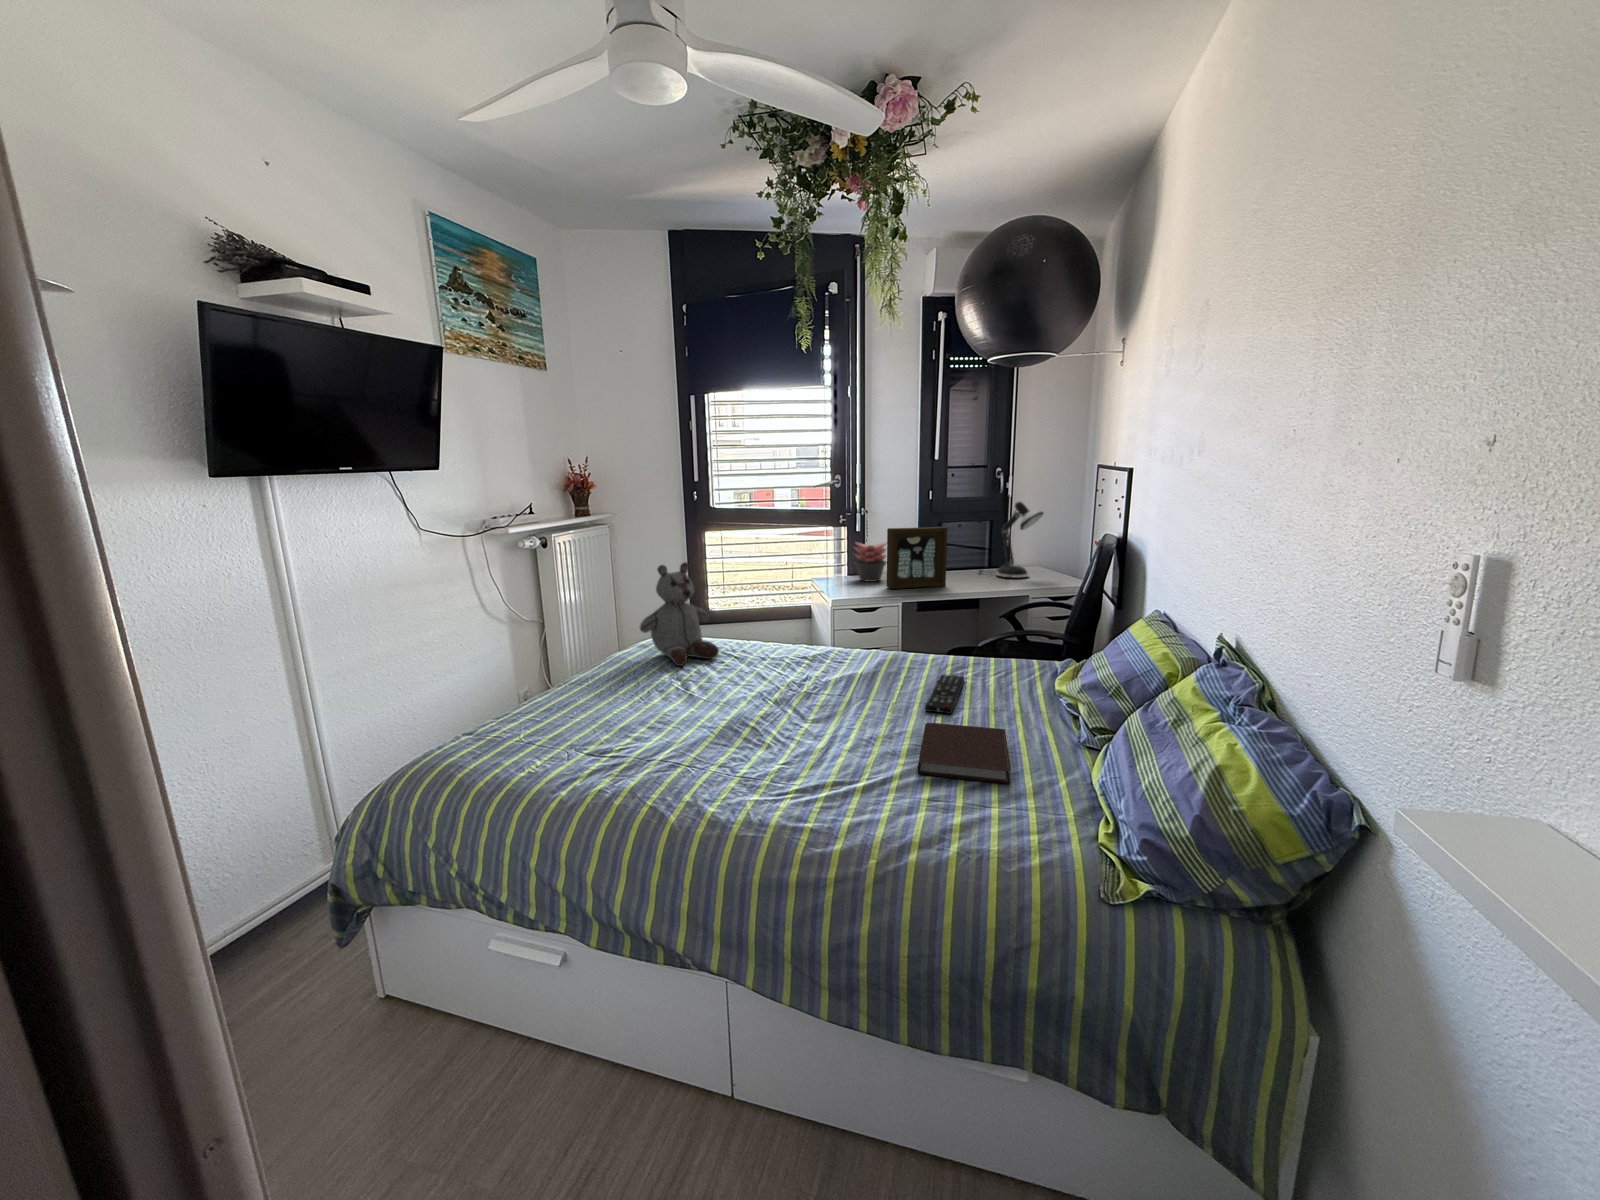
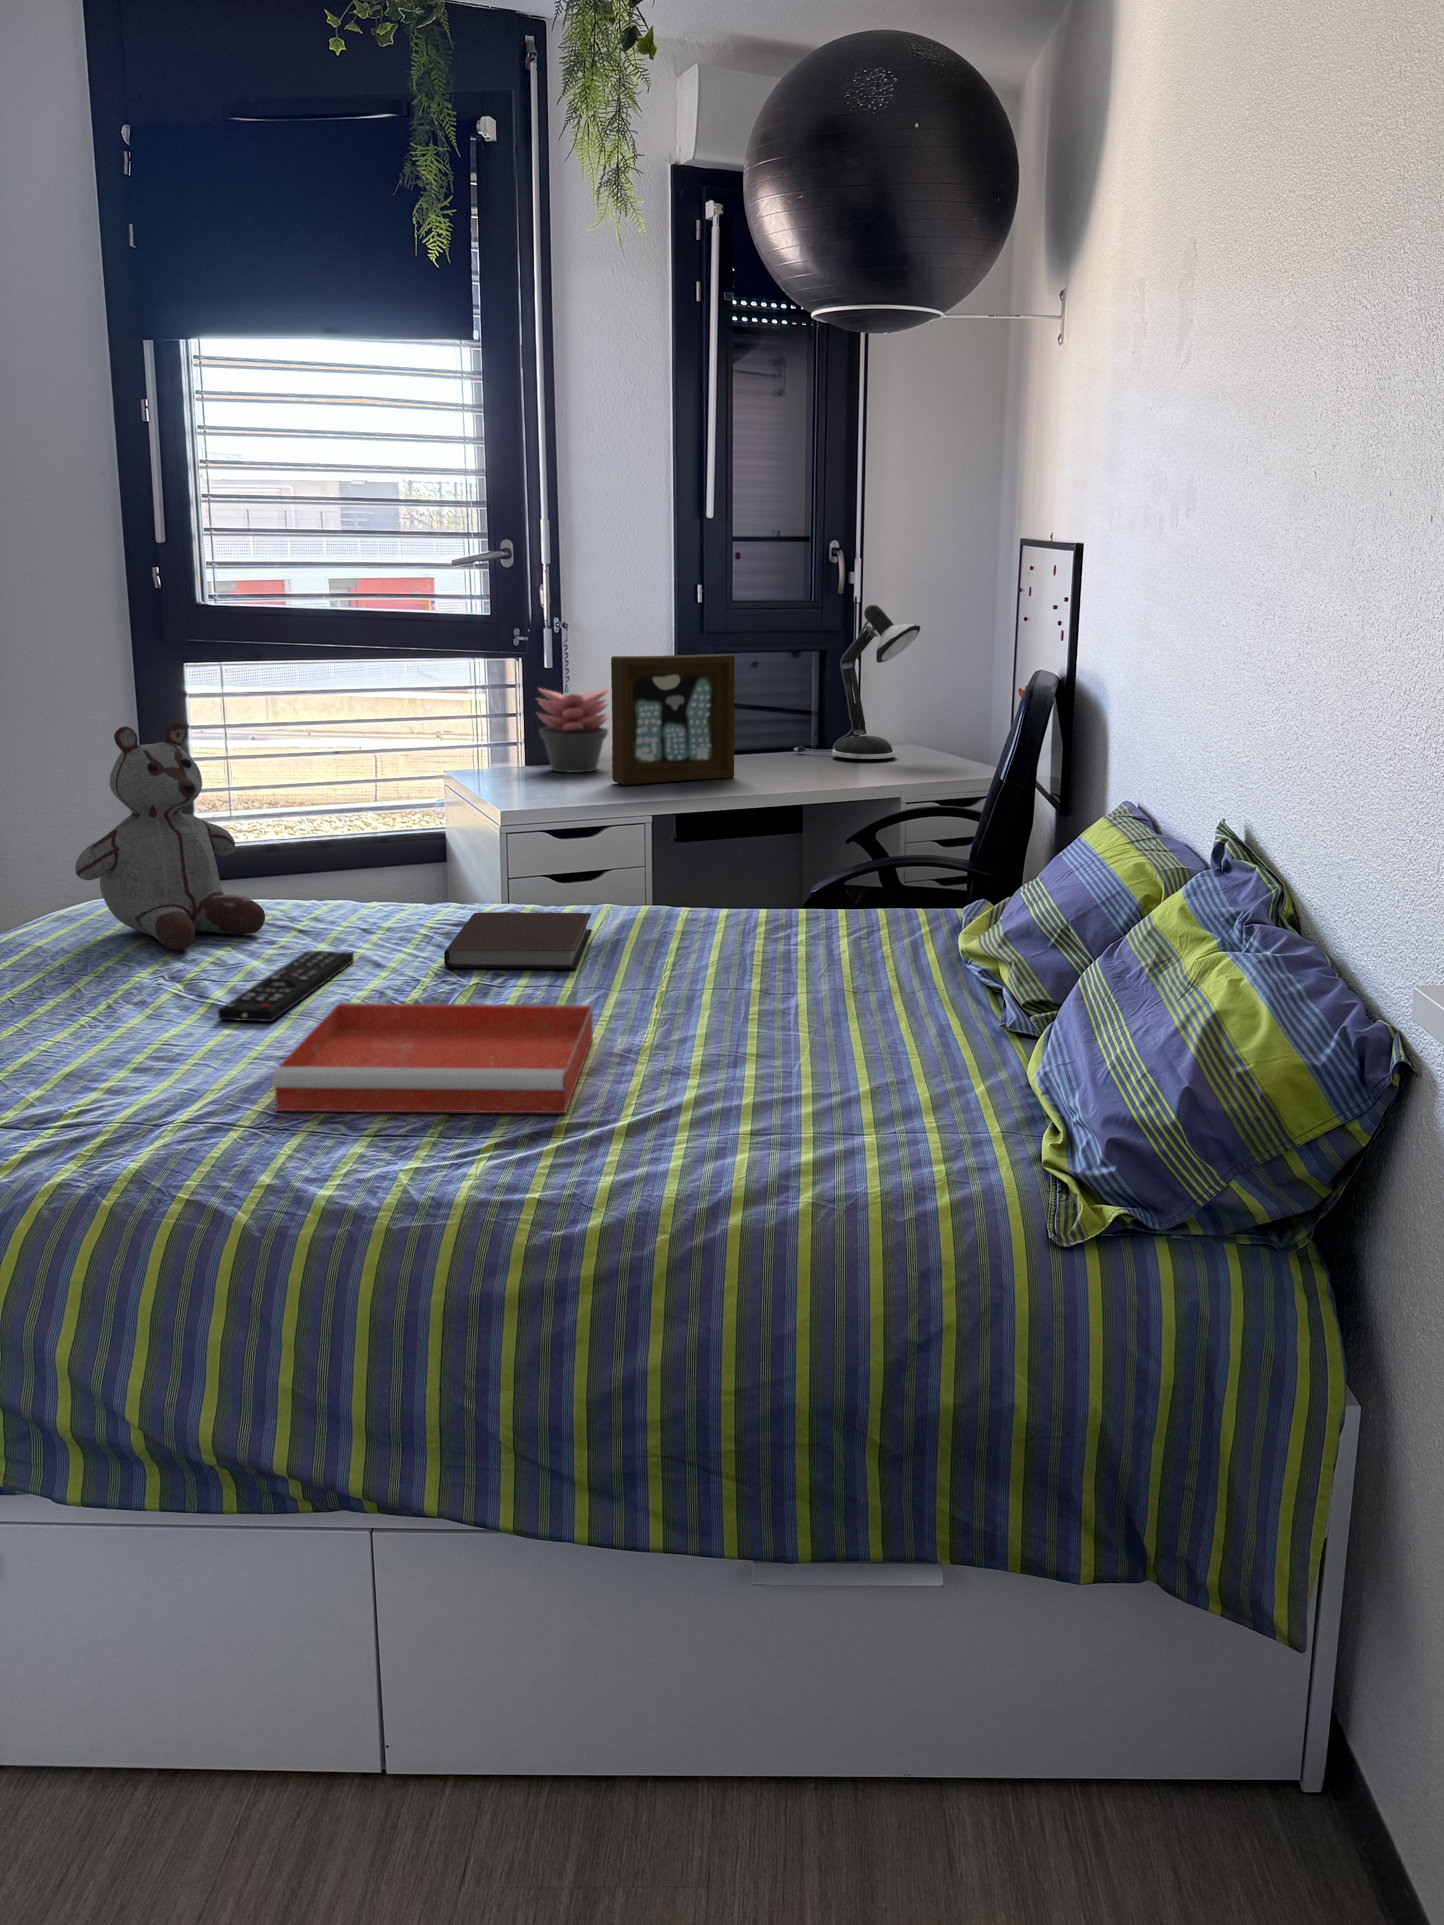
remote control: present [925,674,964,714] -> present [218,950,354,1022]
tray: none [697,703,857,775] -> present [272,1003,593,1113]
notebook: present [918,723,1011,784] -> present [444,912,592,969]

